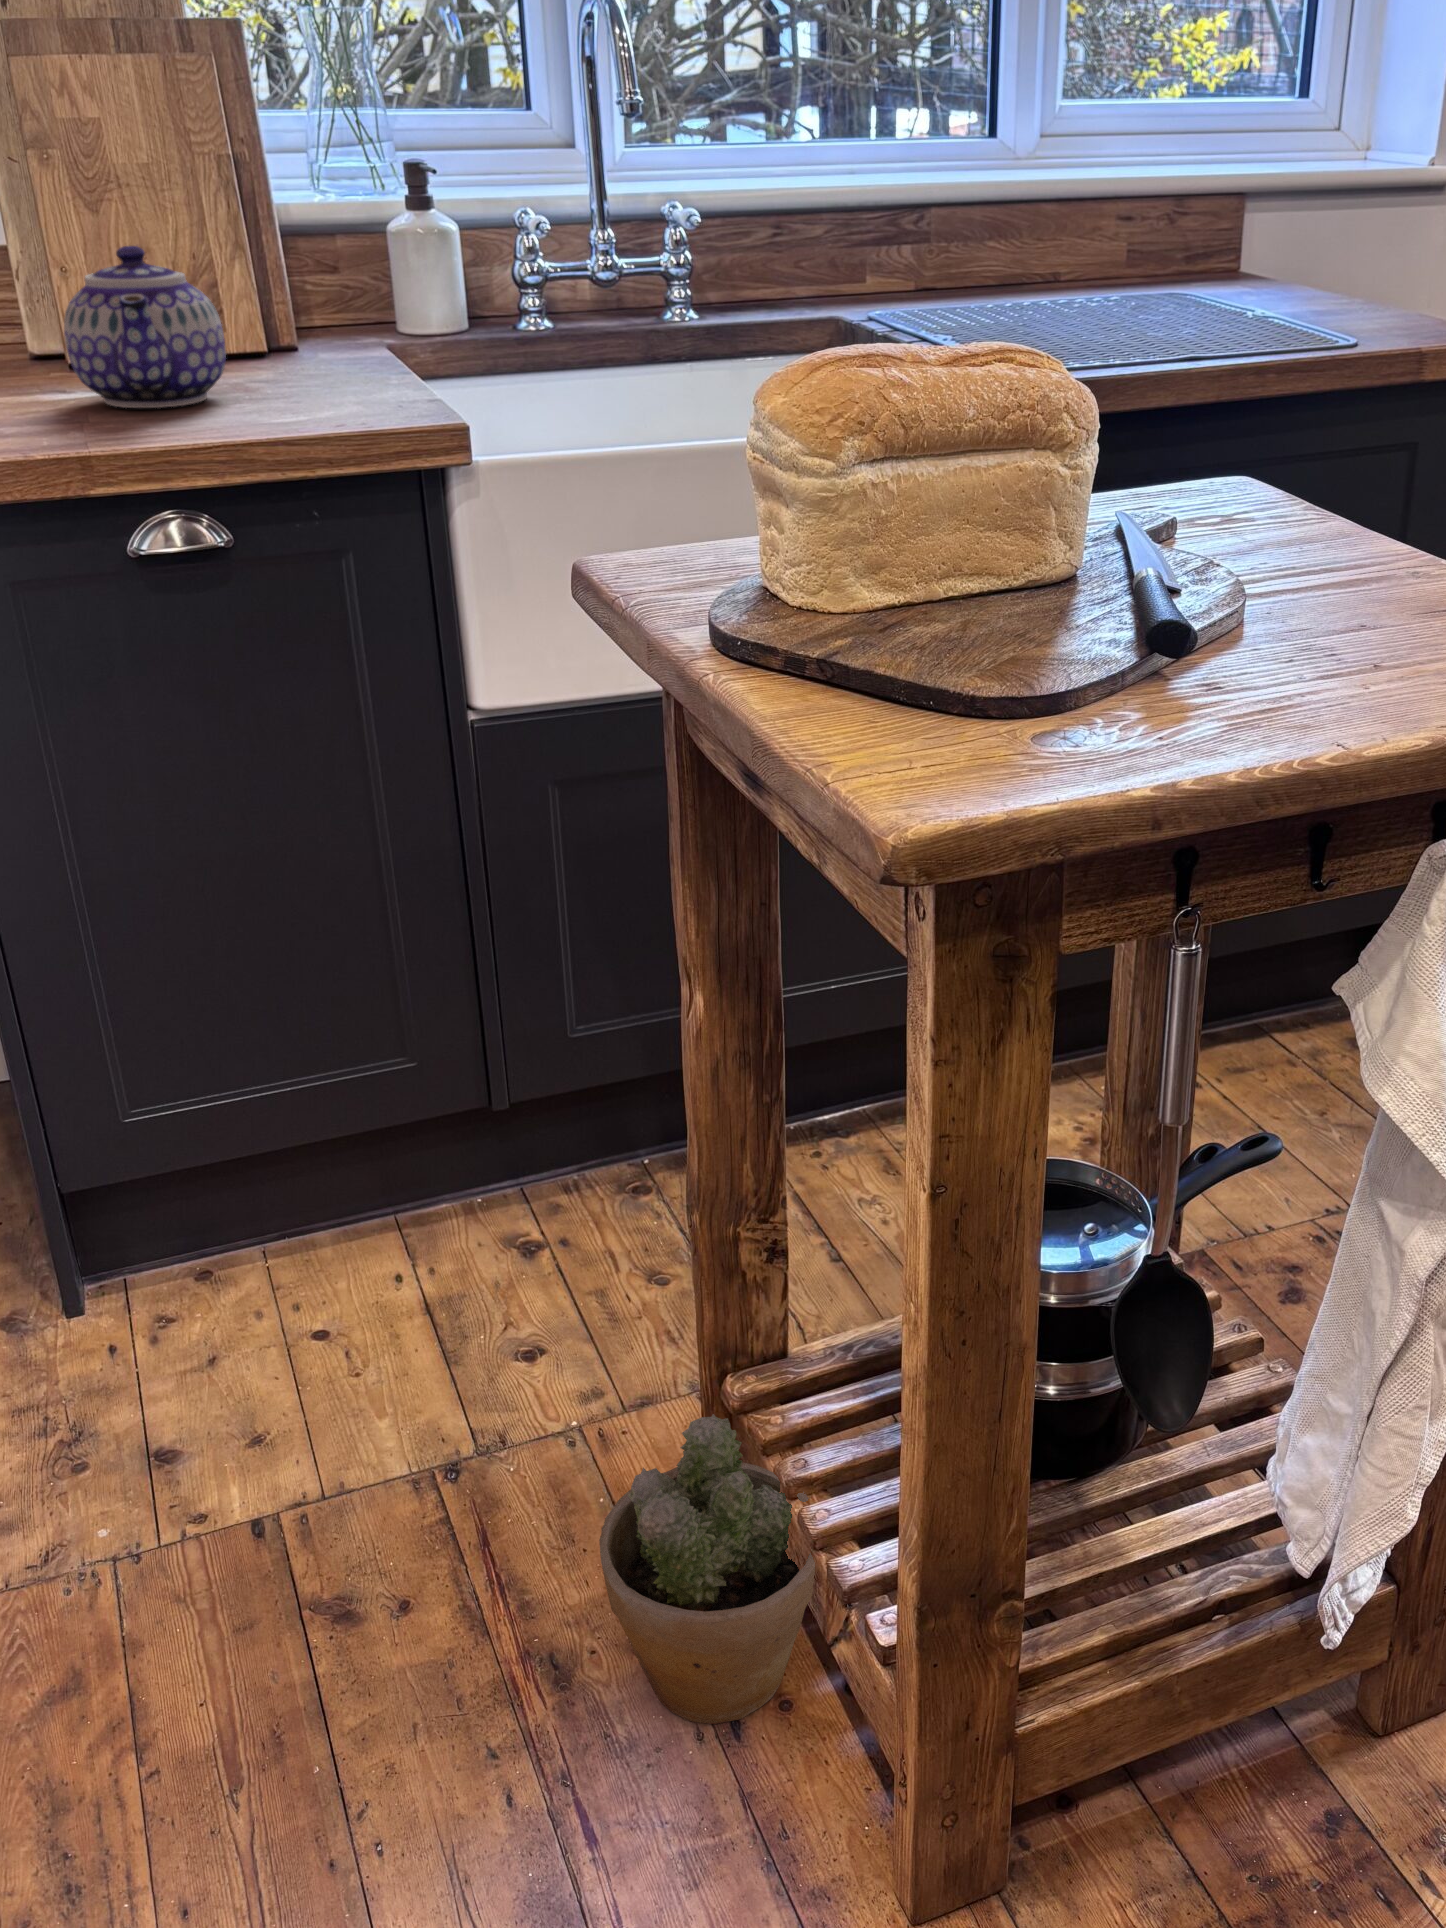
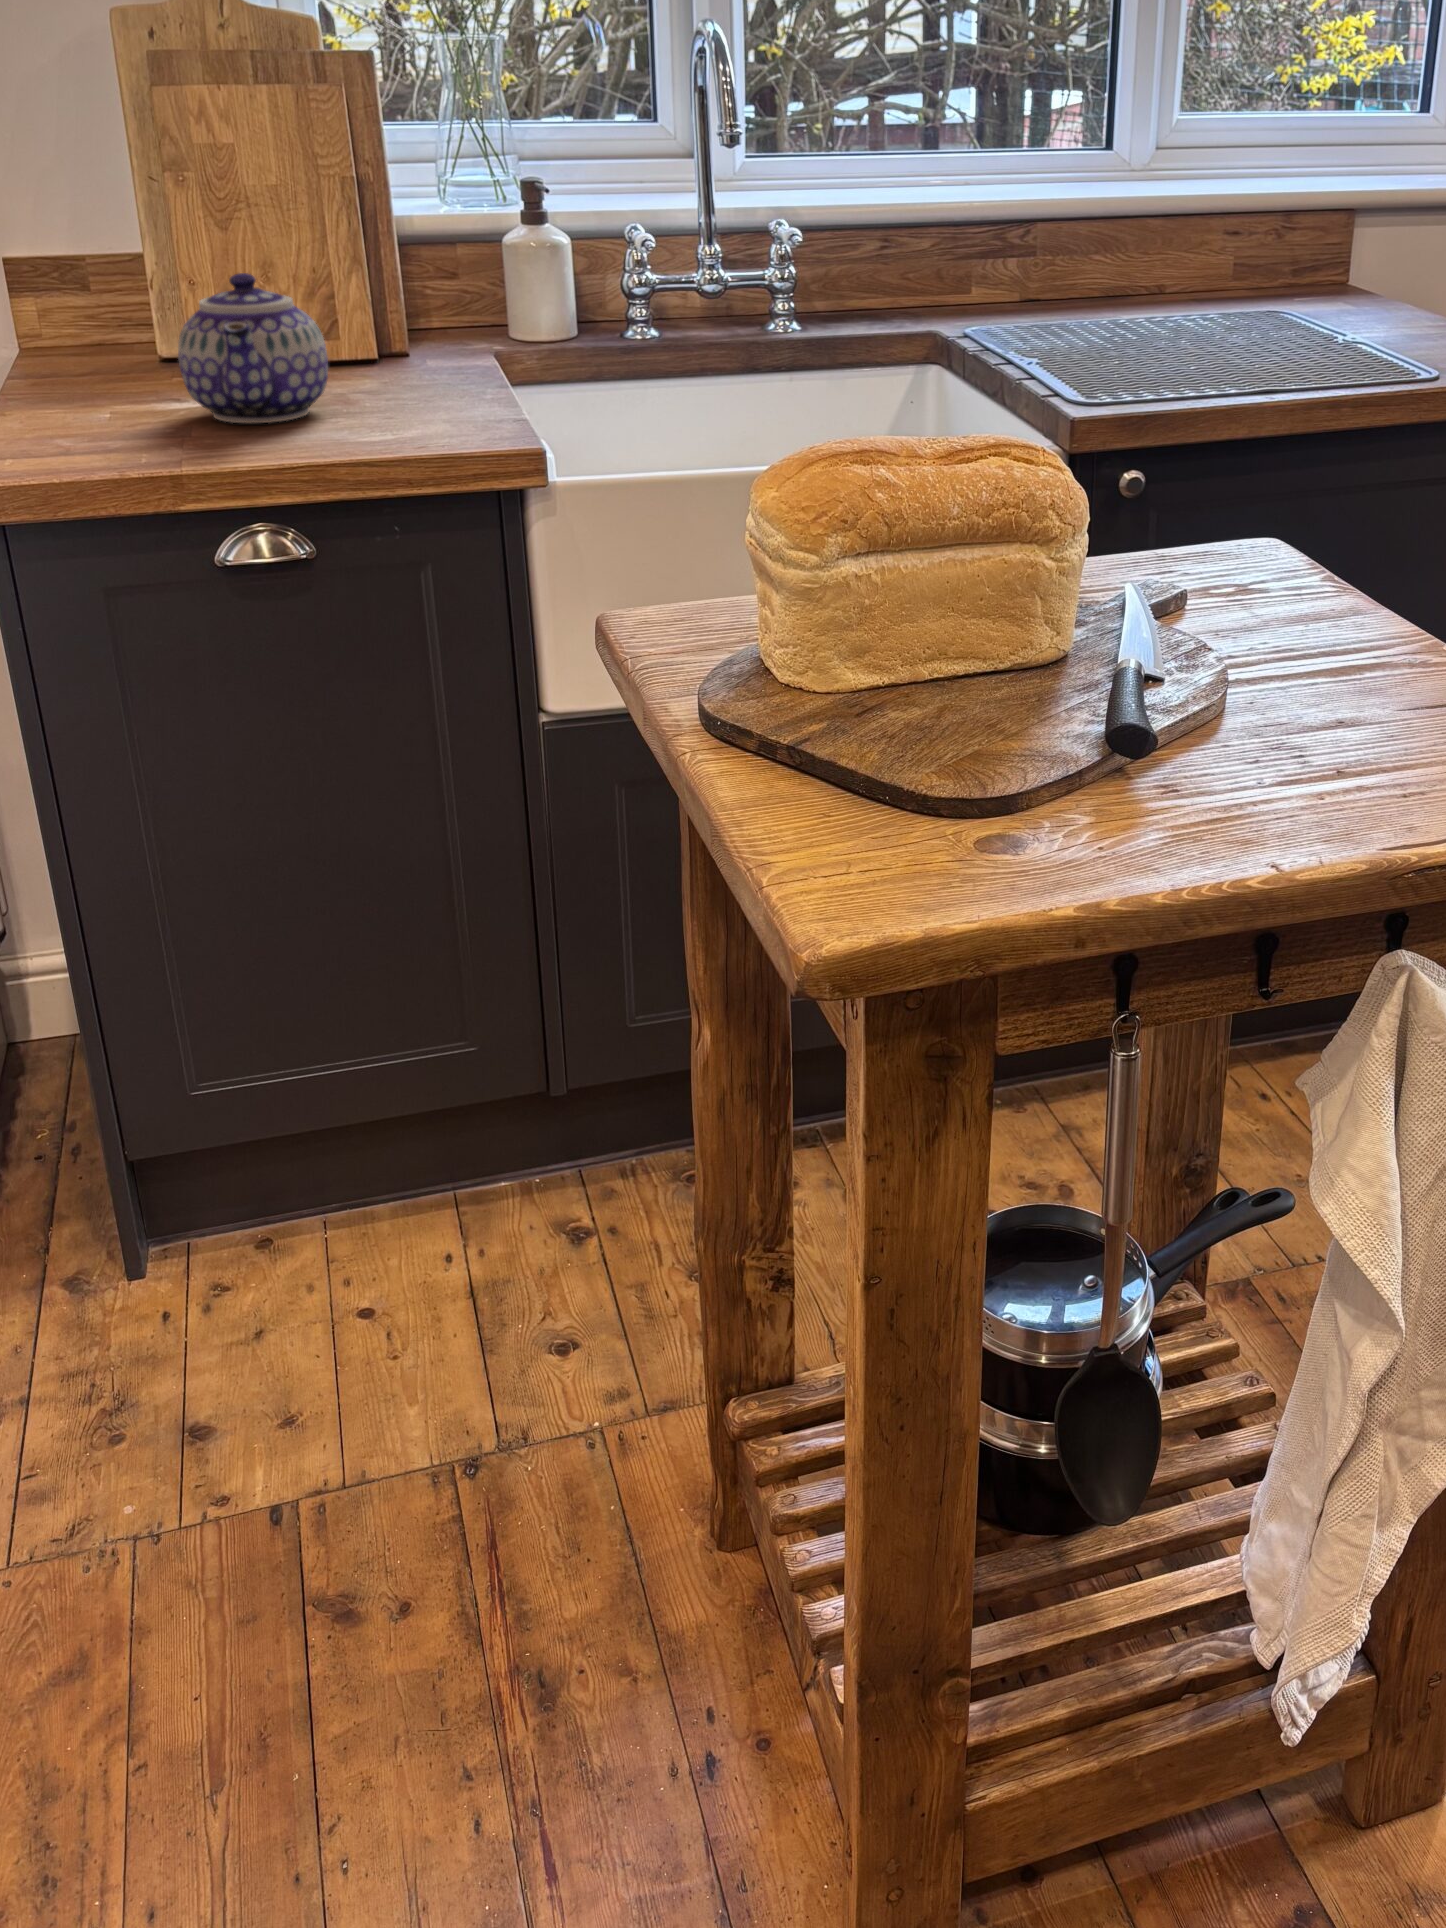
potted plant: present [599,1414,815,1724] -> none [581,1443,806,1758]

